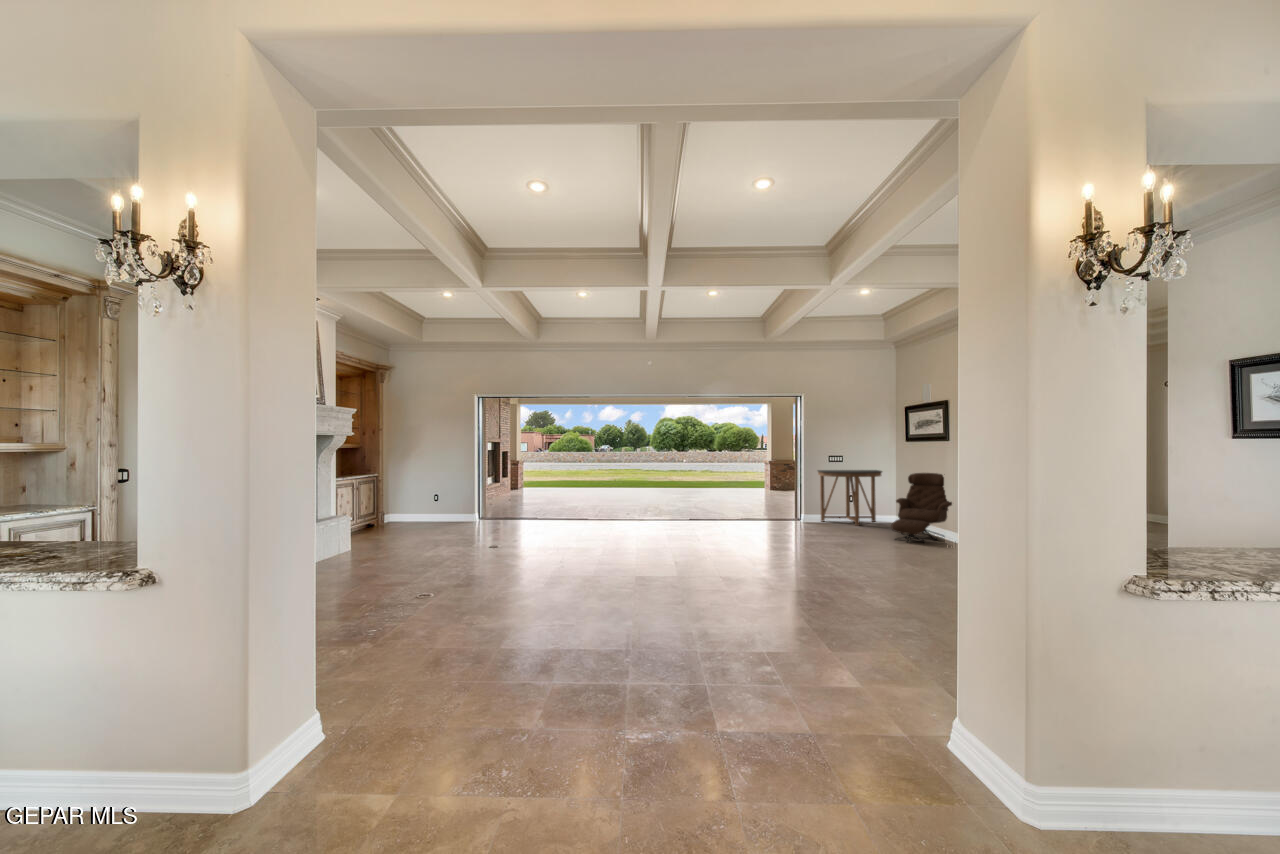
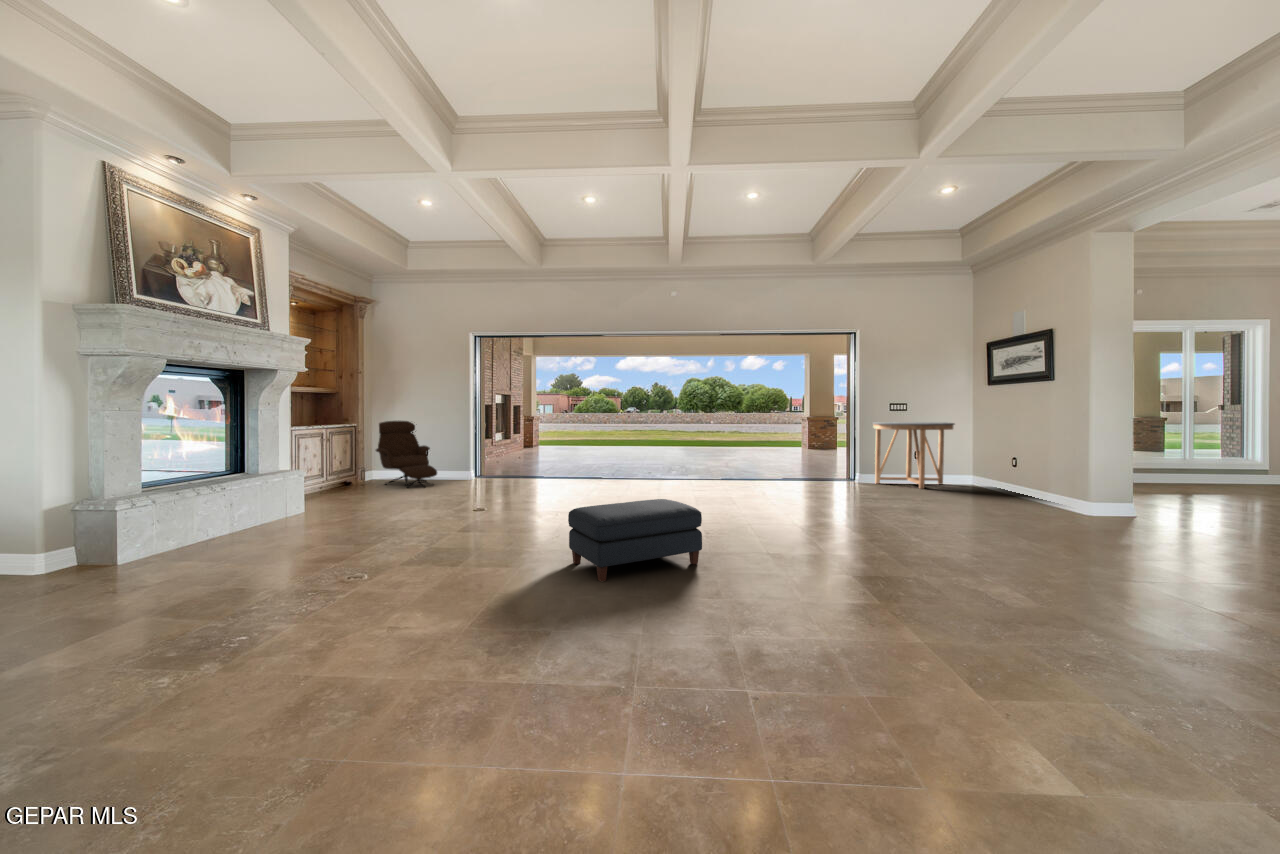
lounge chair: present [891,473,952,543] -> present [376,421,437,487]
ottoman: none [582,540,681,601] -> present [568,499,702,582]

